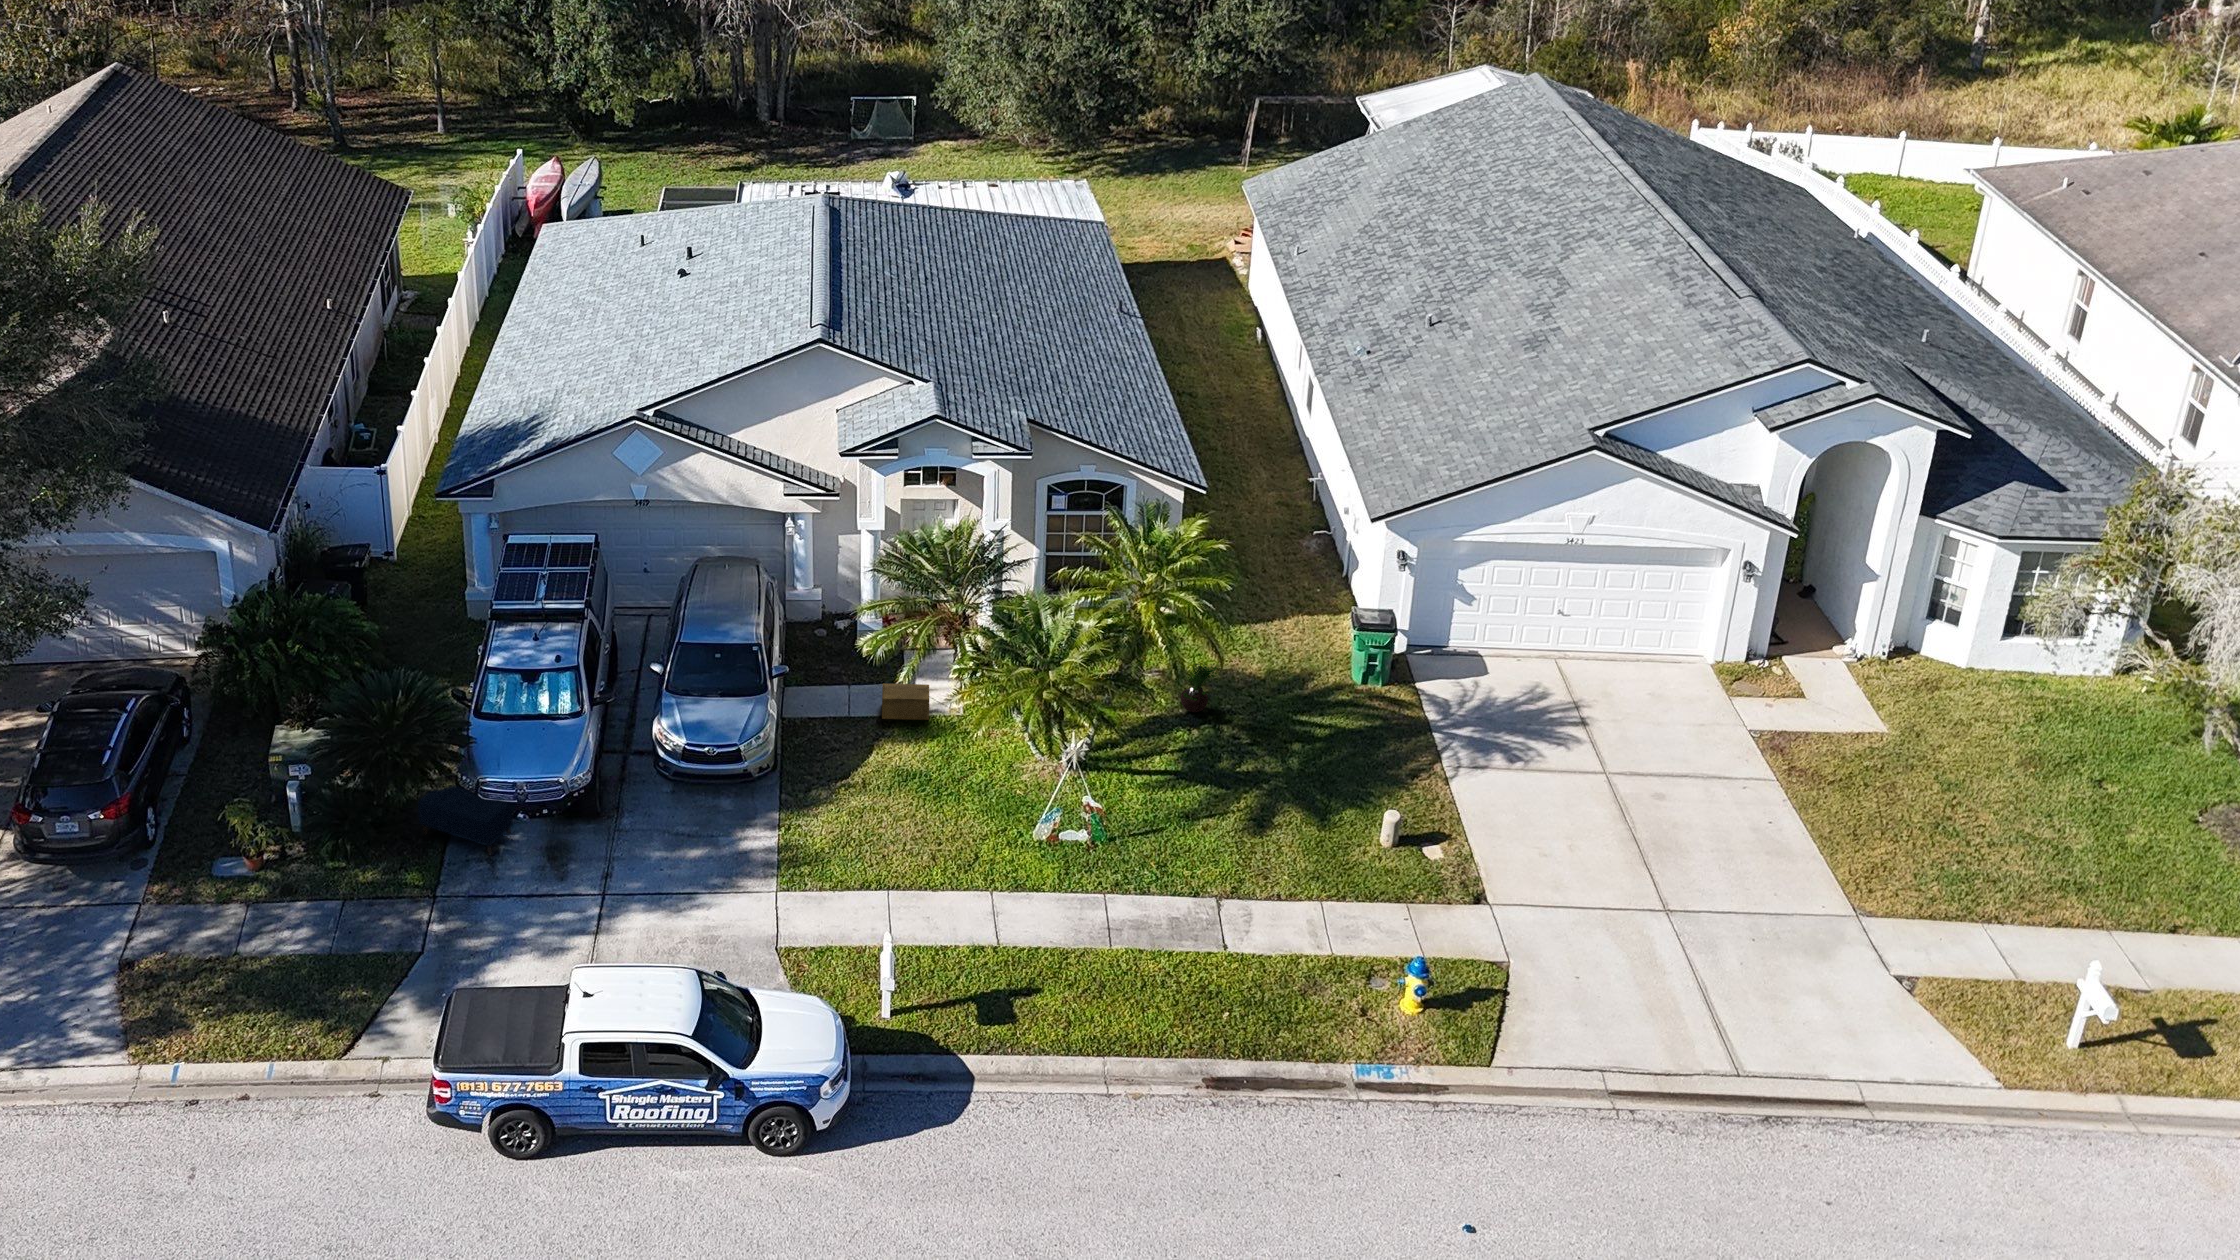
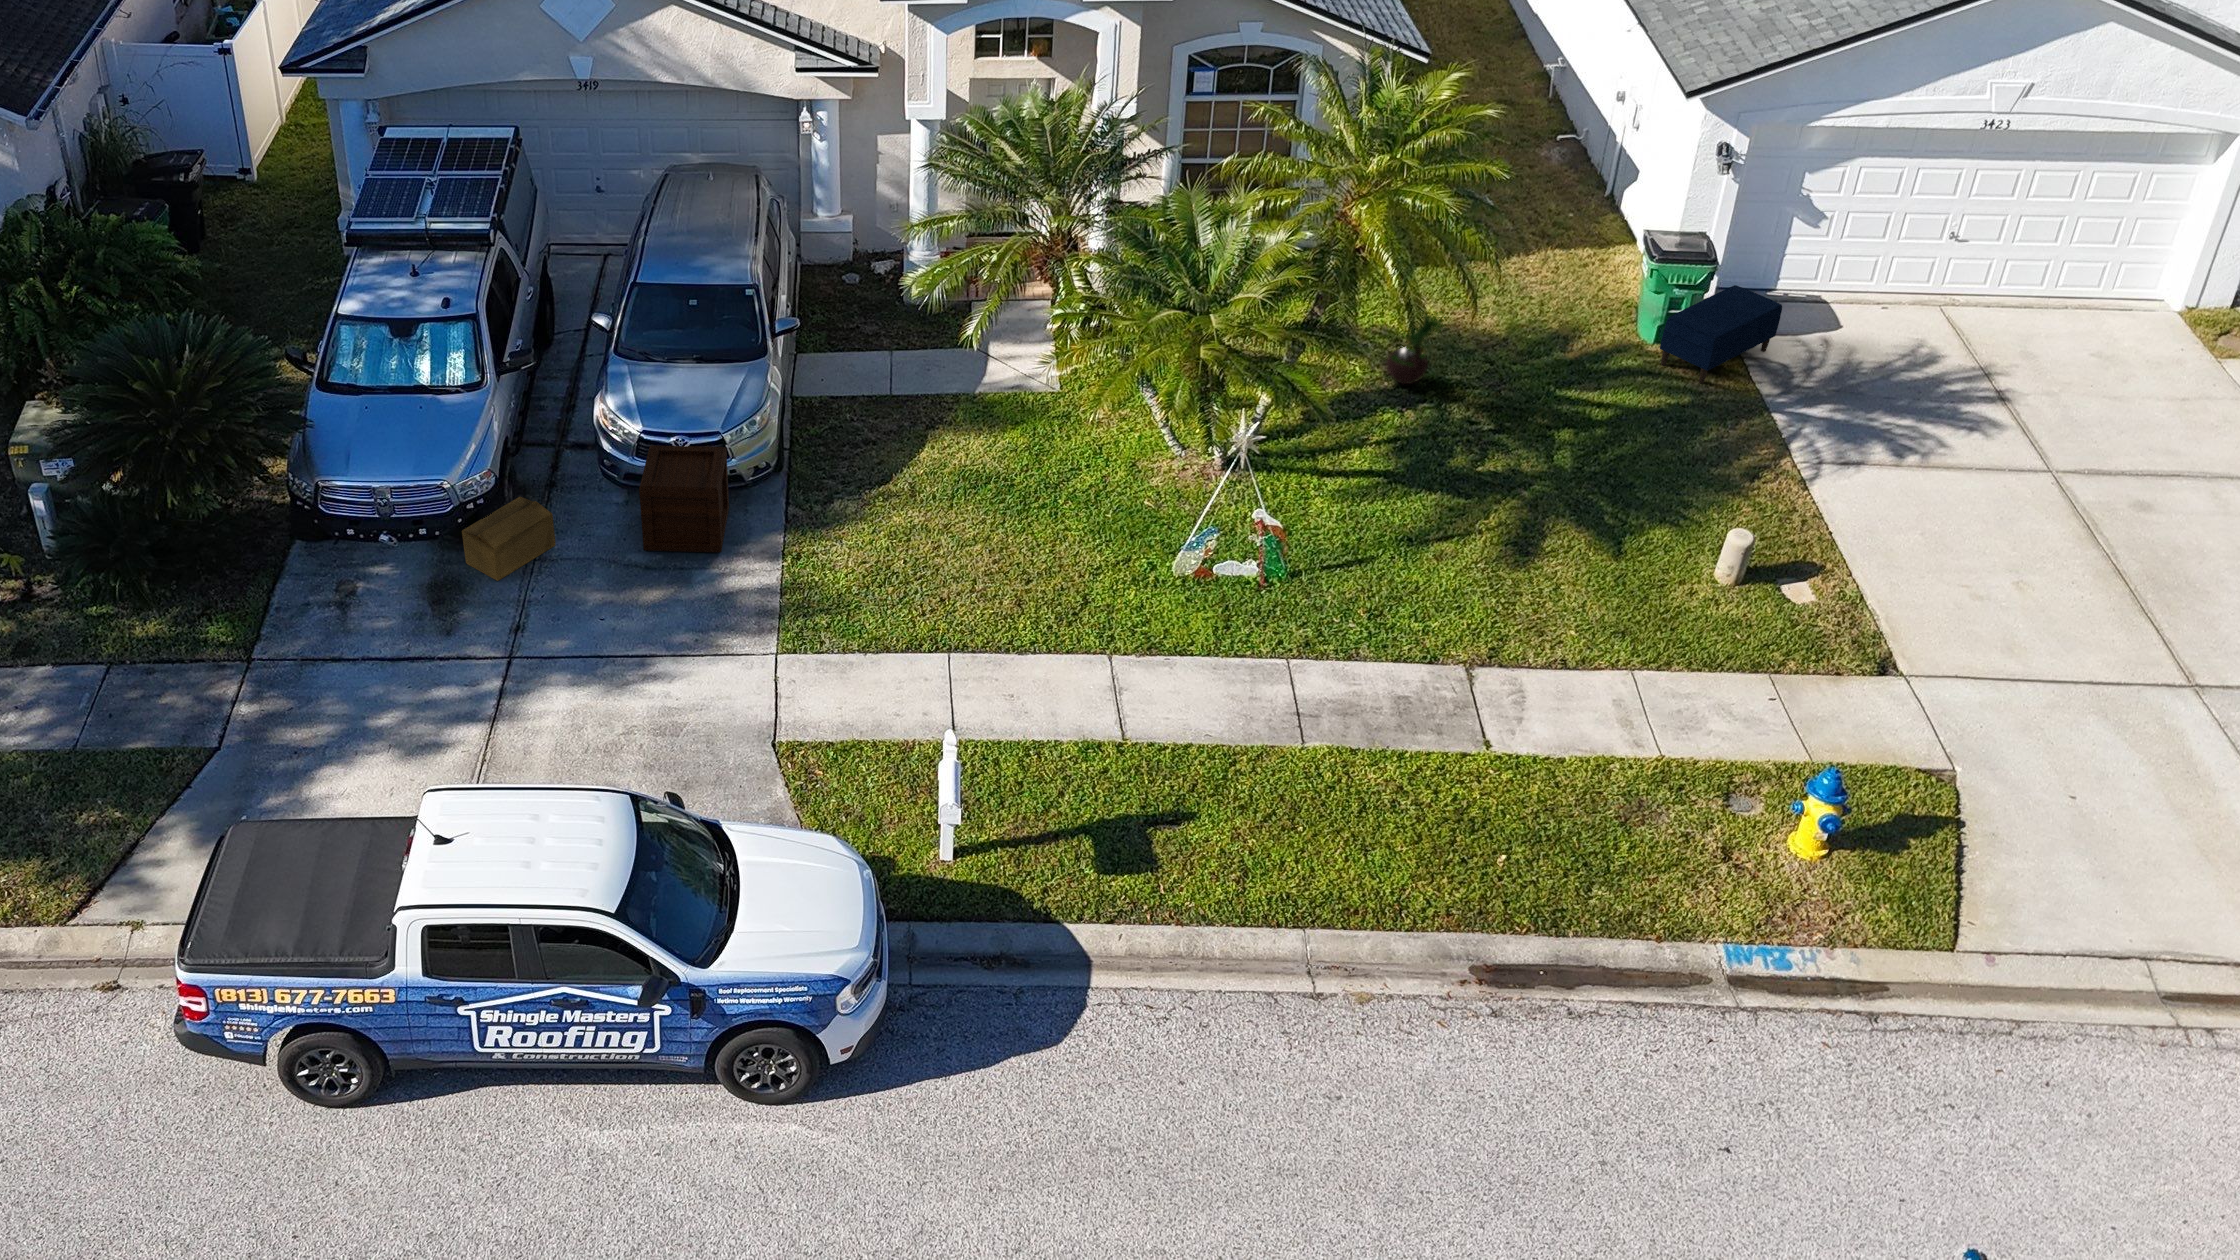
cardboard box: present [882,684,929,720] -> present [462,497,556,581]
wooden crate: none [686,756,742,827] -> present [639,445,729,552]
bench: present [418,785,513,855] -> present [1660,285,1782,384]

